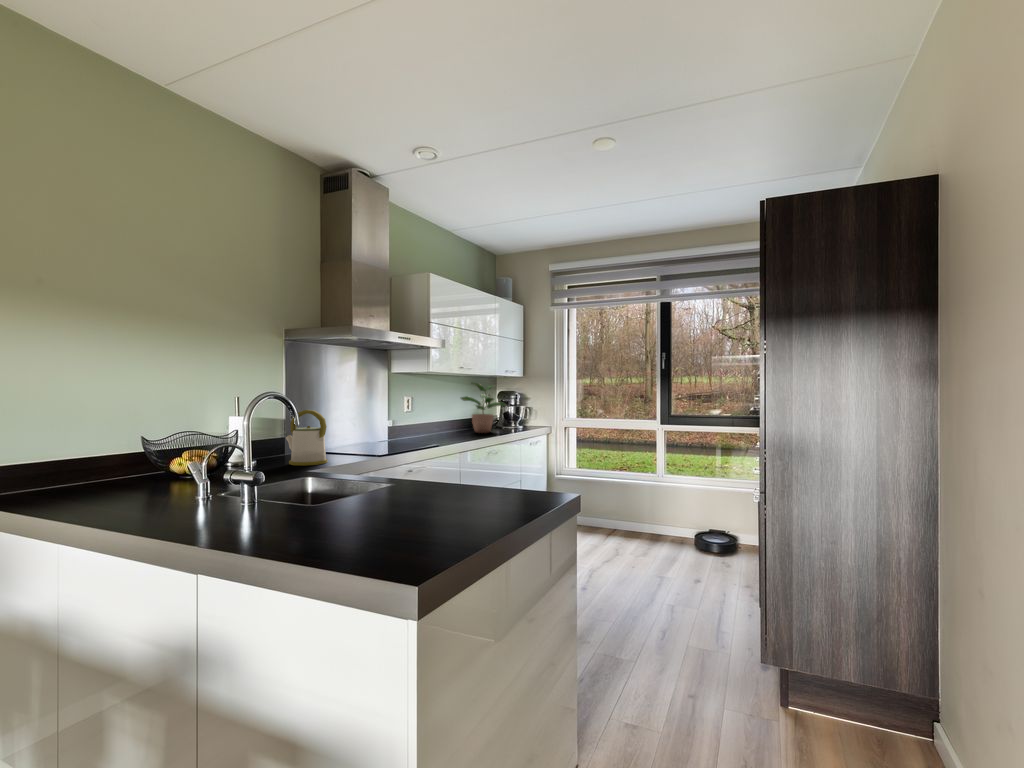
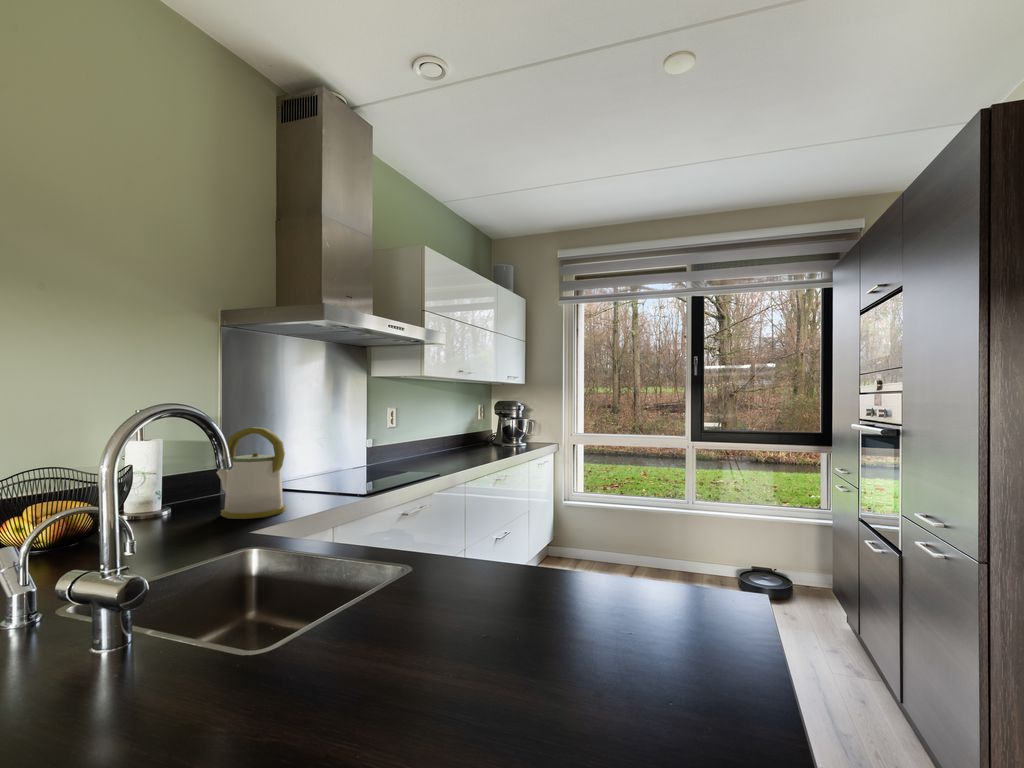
potted plant: present [461,383,507,433] -> none [454,390,513,452]

